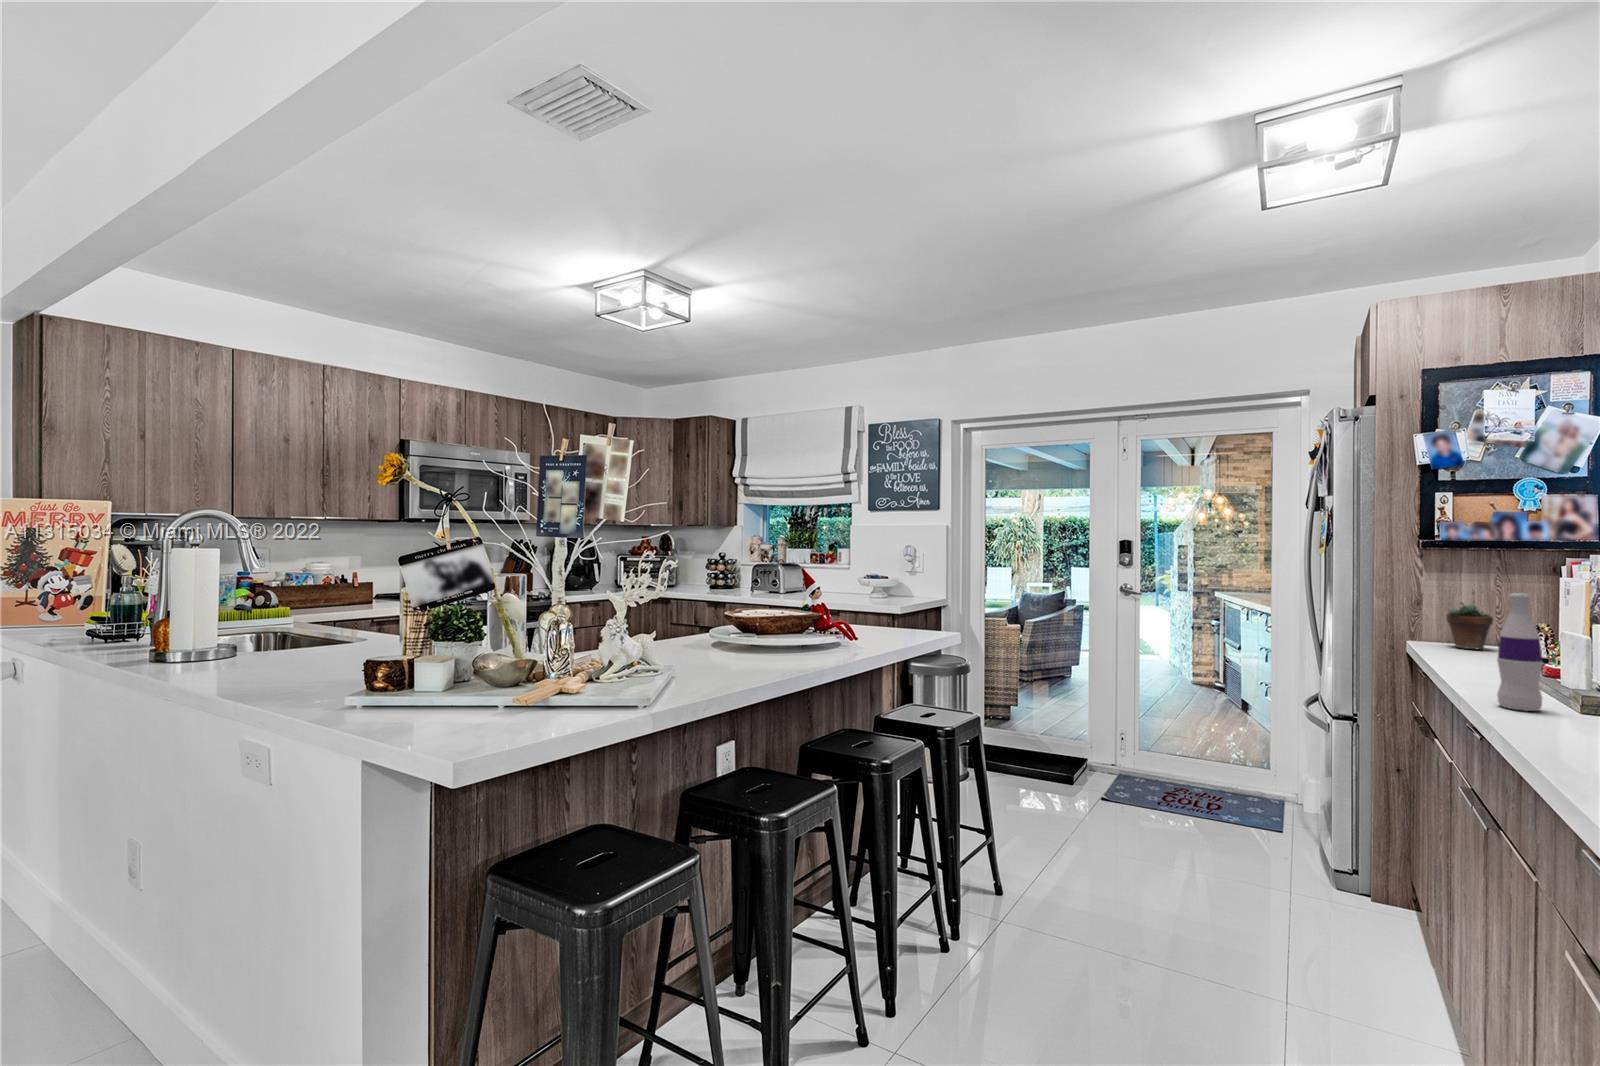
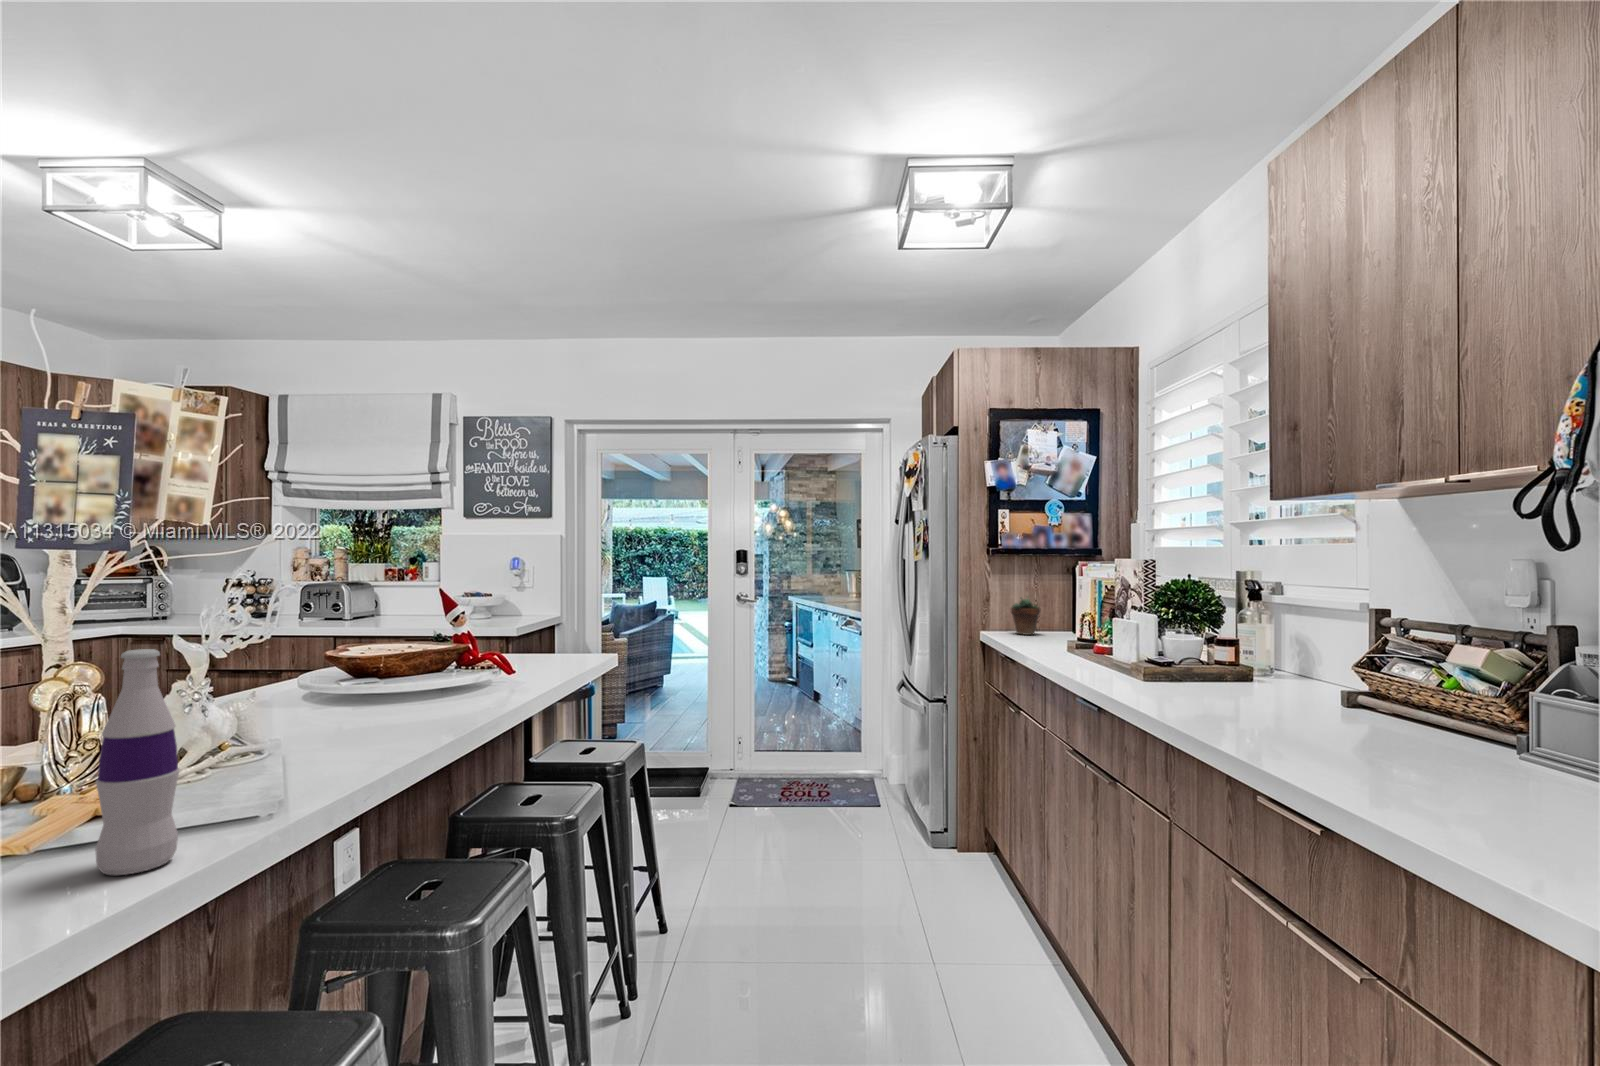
bottle: present [1497,593,1543,711] -> present [96,649,179,875]

